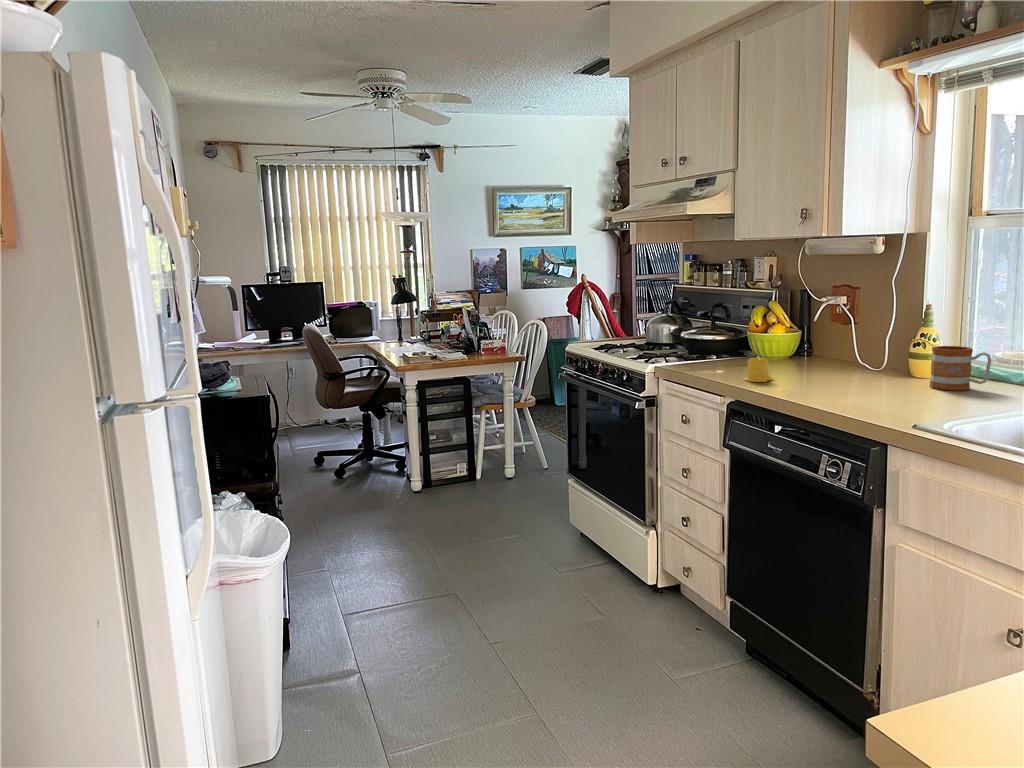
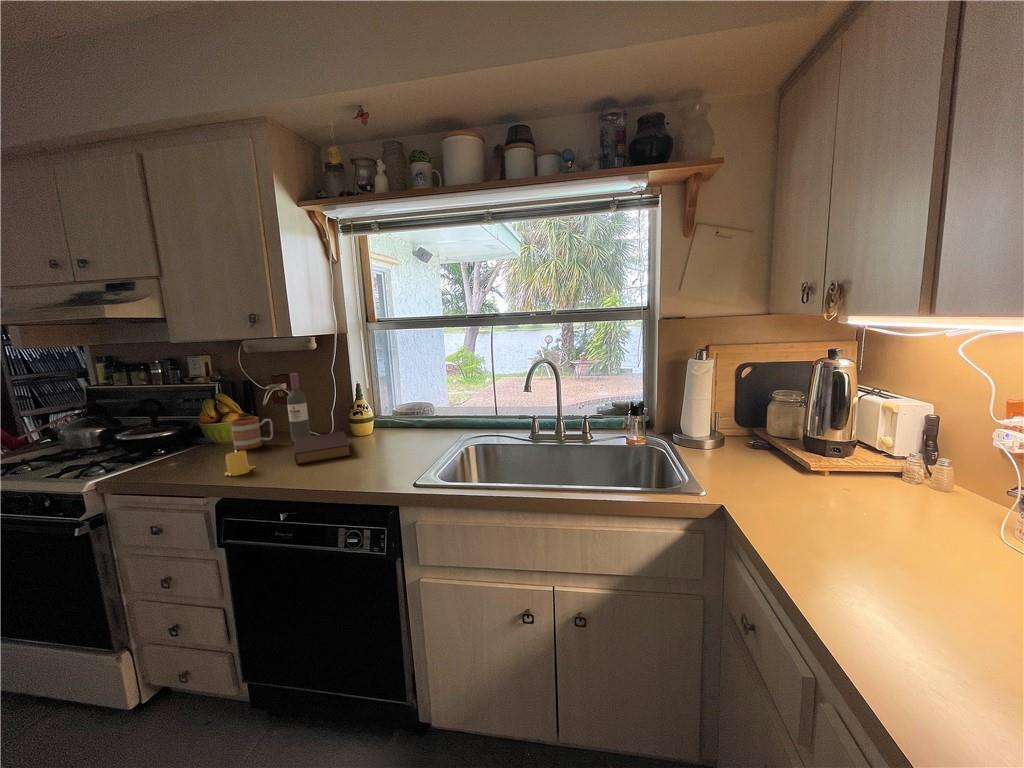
wine bottle: none [833,283,859,370] -> present [287,373,311,442]
mug: present [929,346,991,391] -> present [230,417,273,450]
book: none [813,361,893,390] -> present [295,431,351,465]

